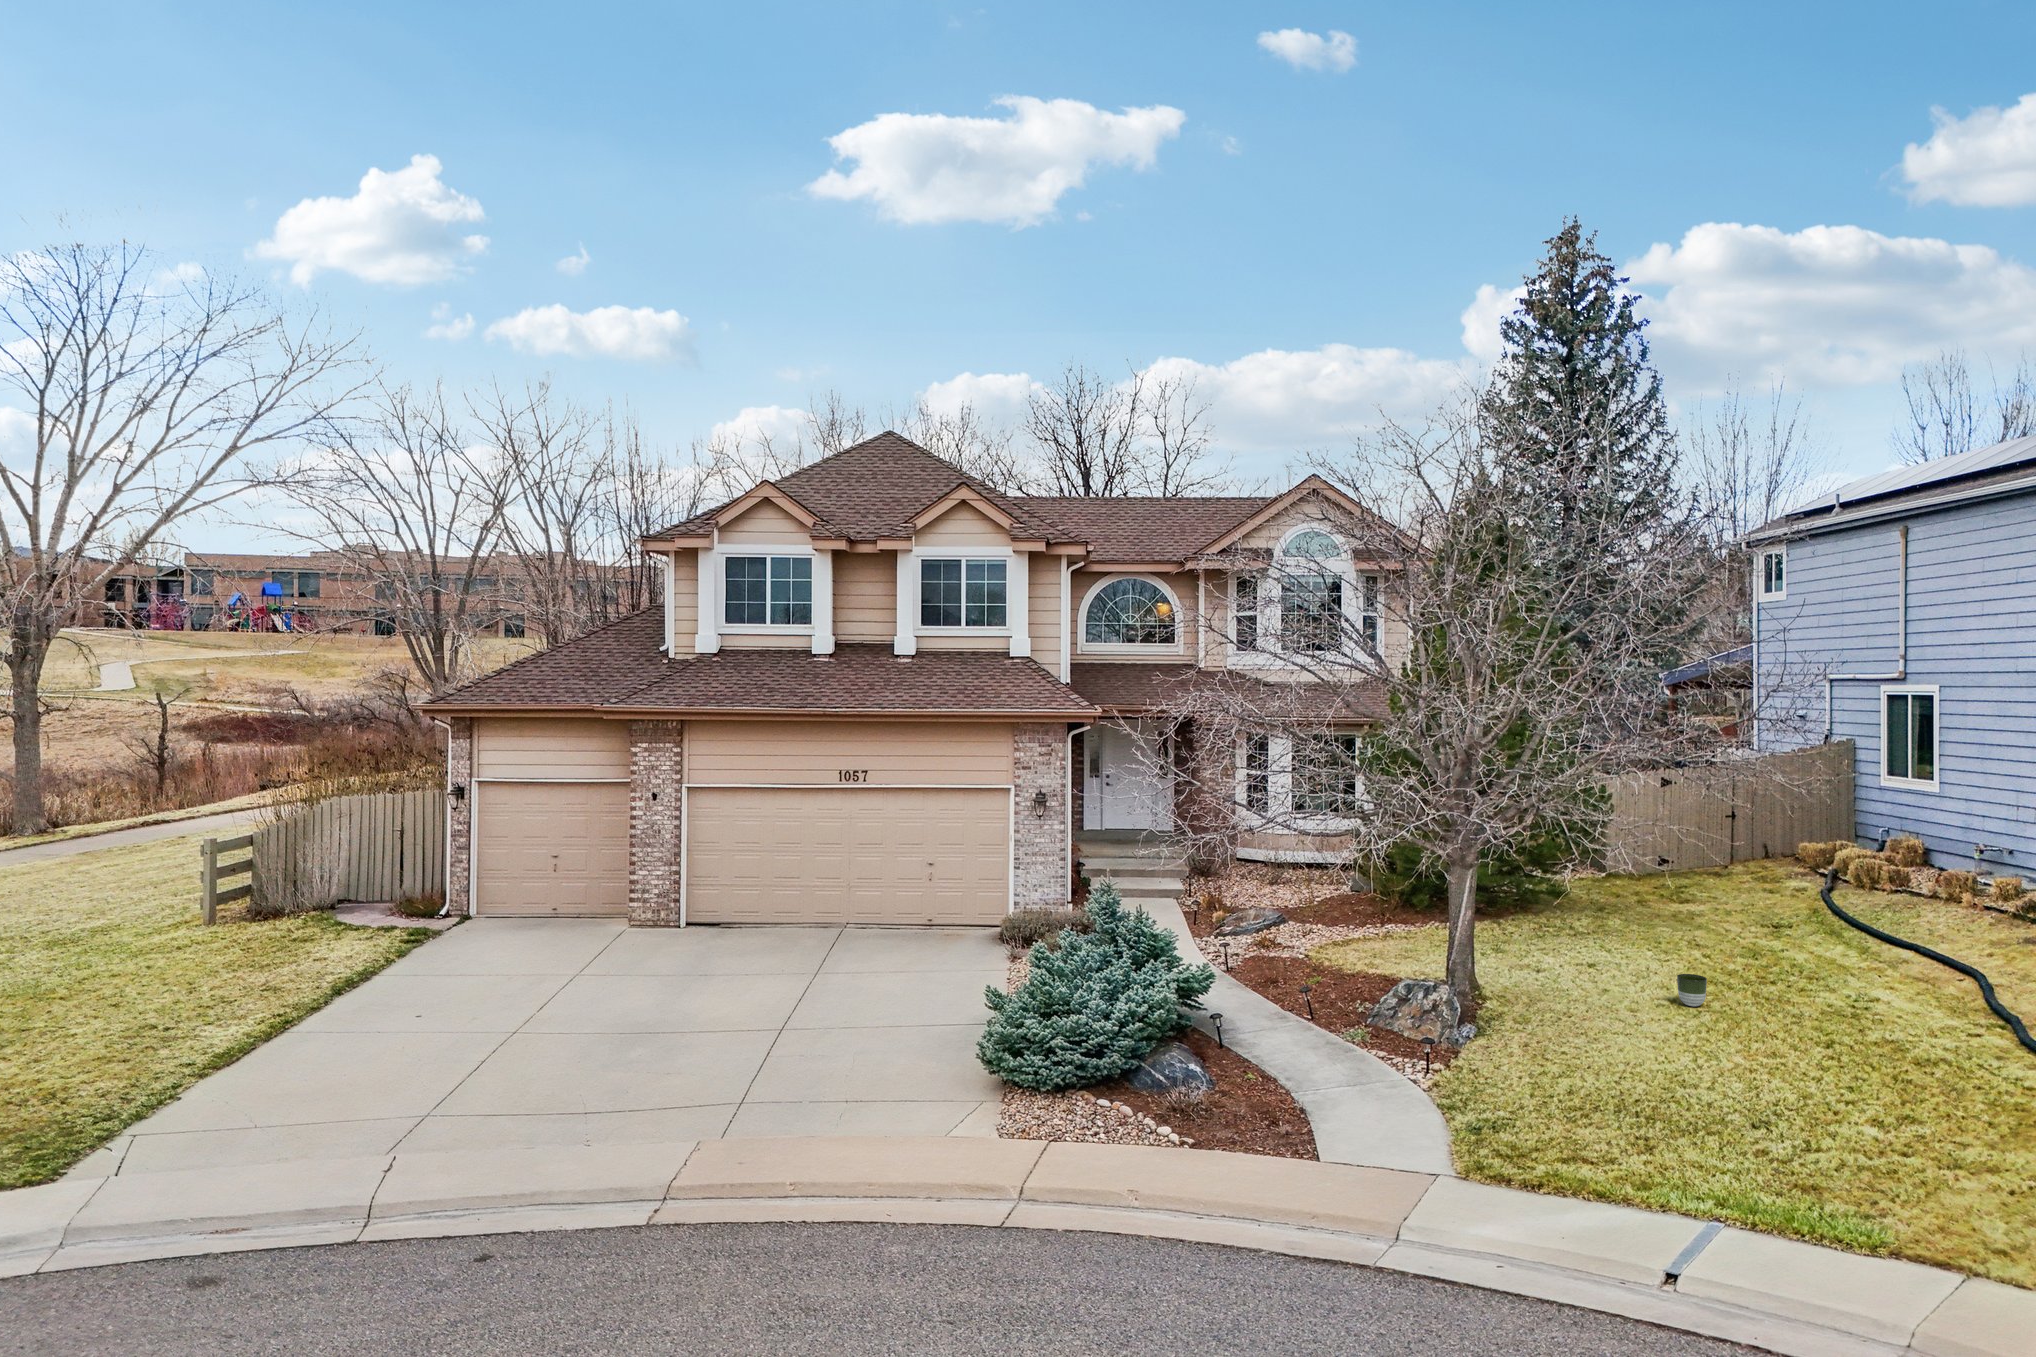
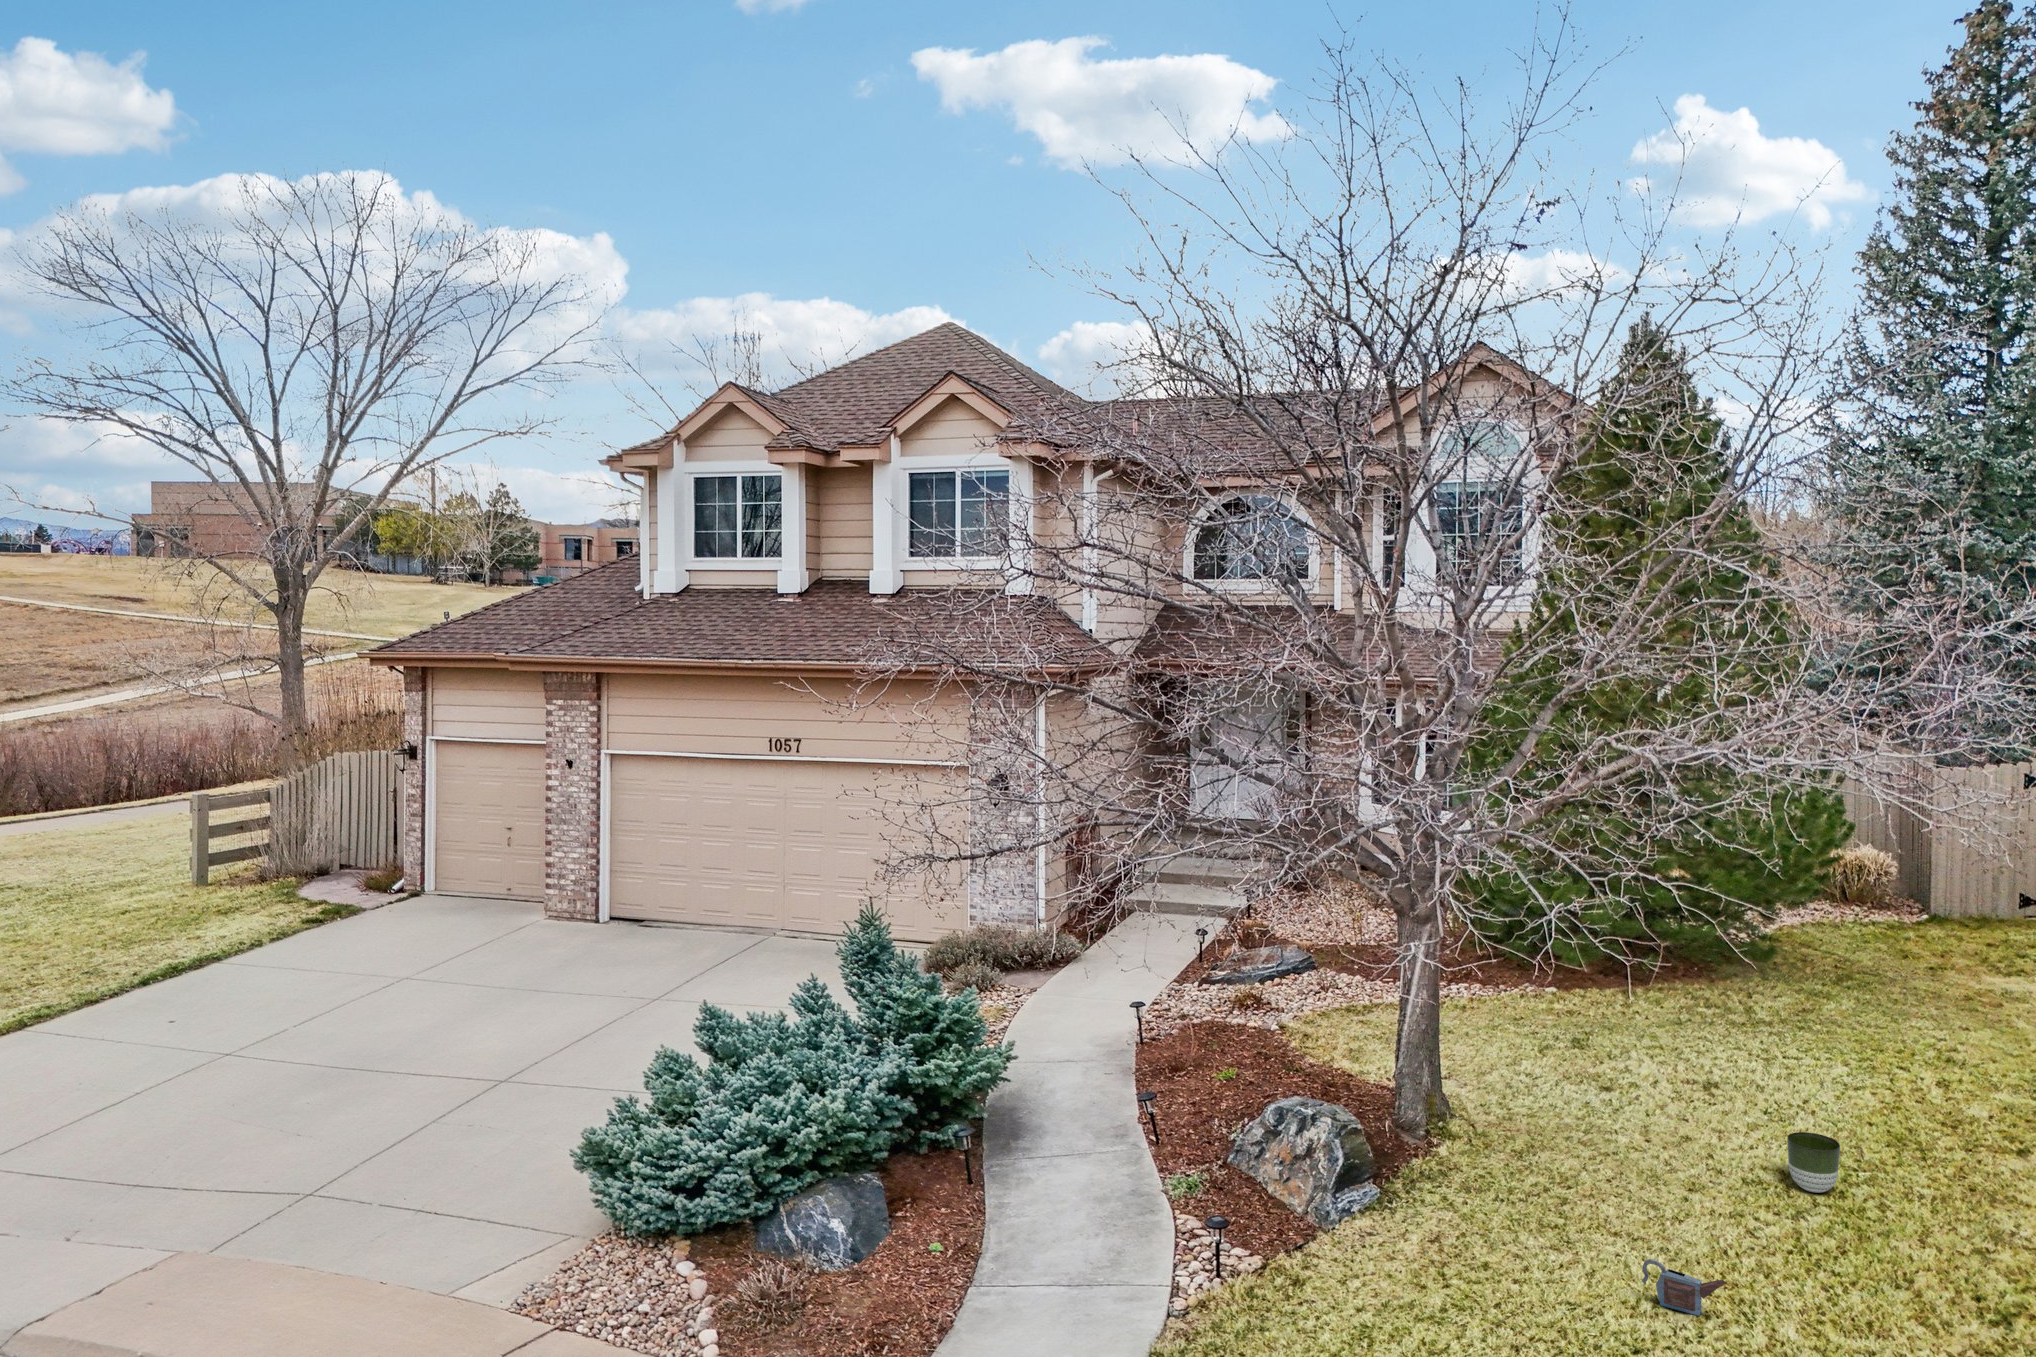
watering can: none [1658,1033,1706,1060] -> present [1642,1259,1726,1316]

